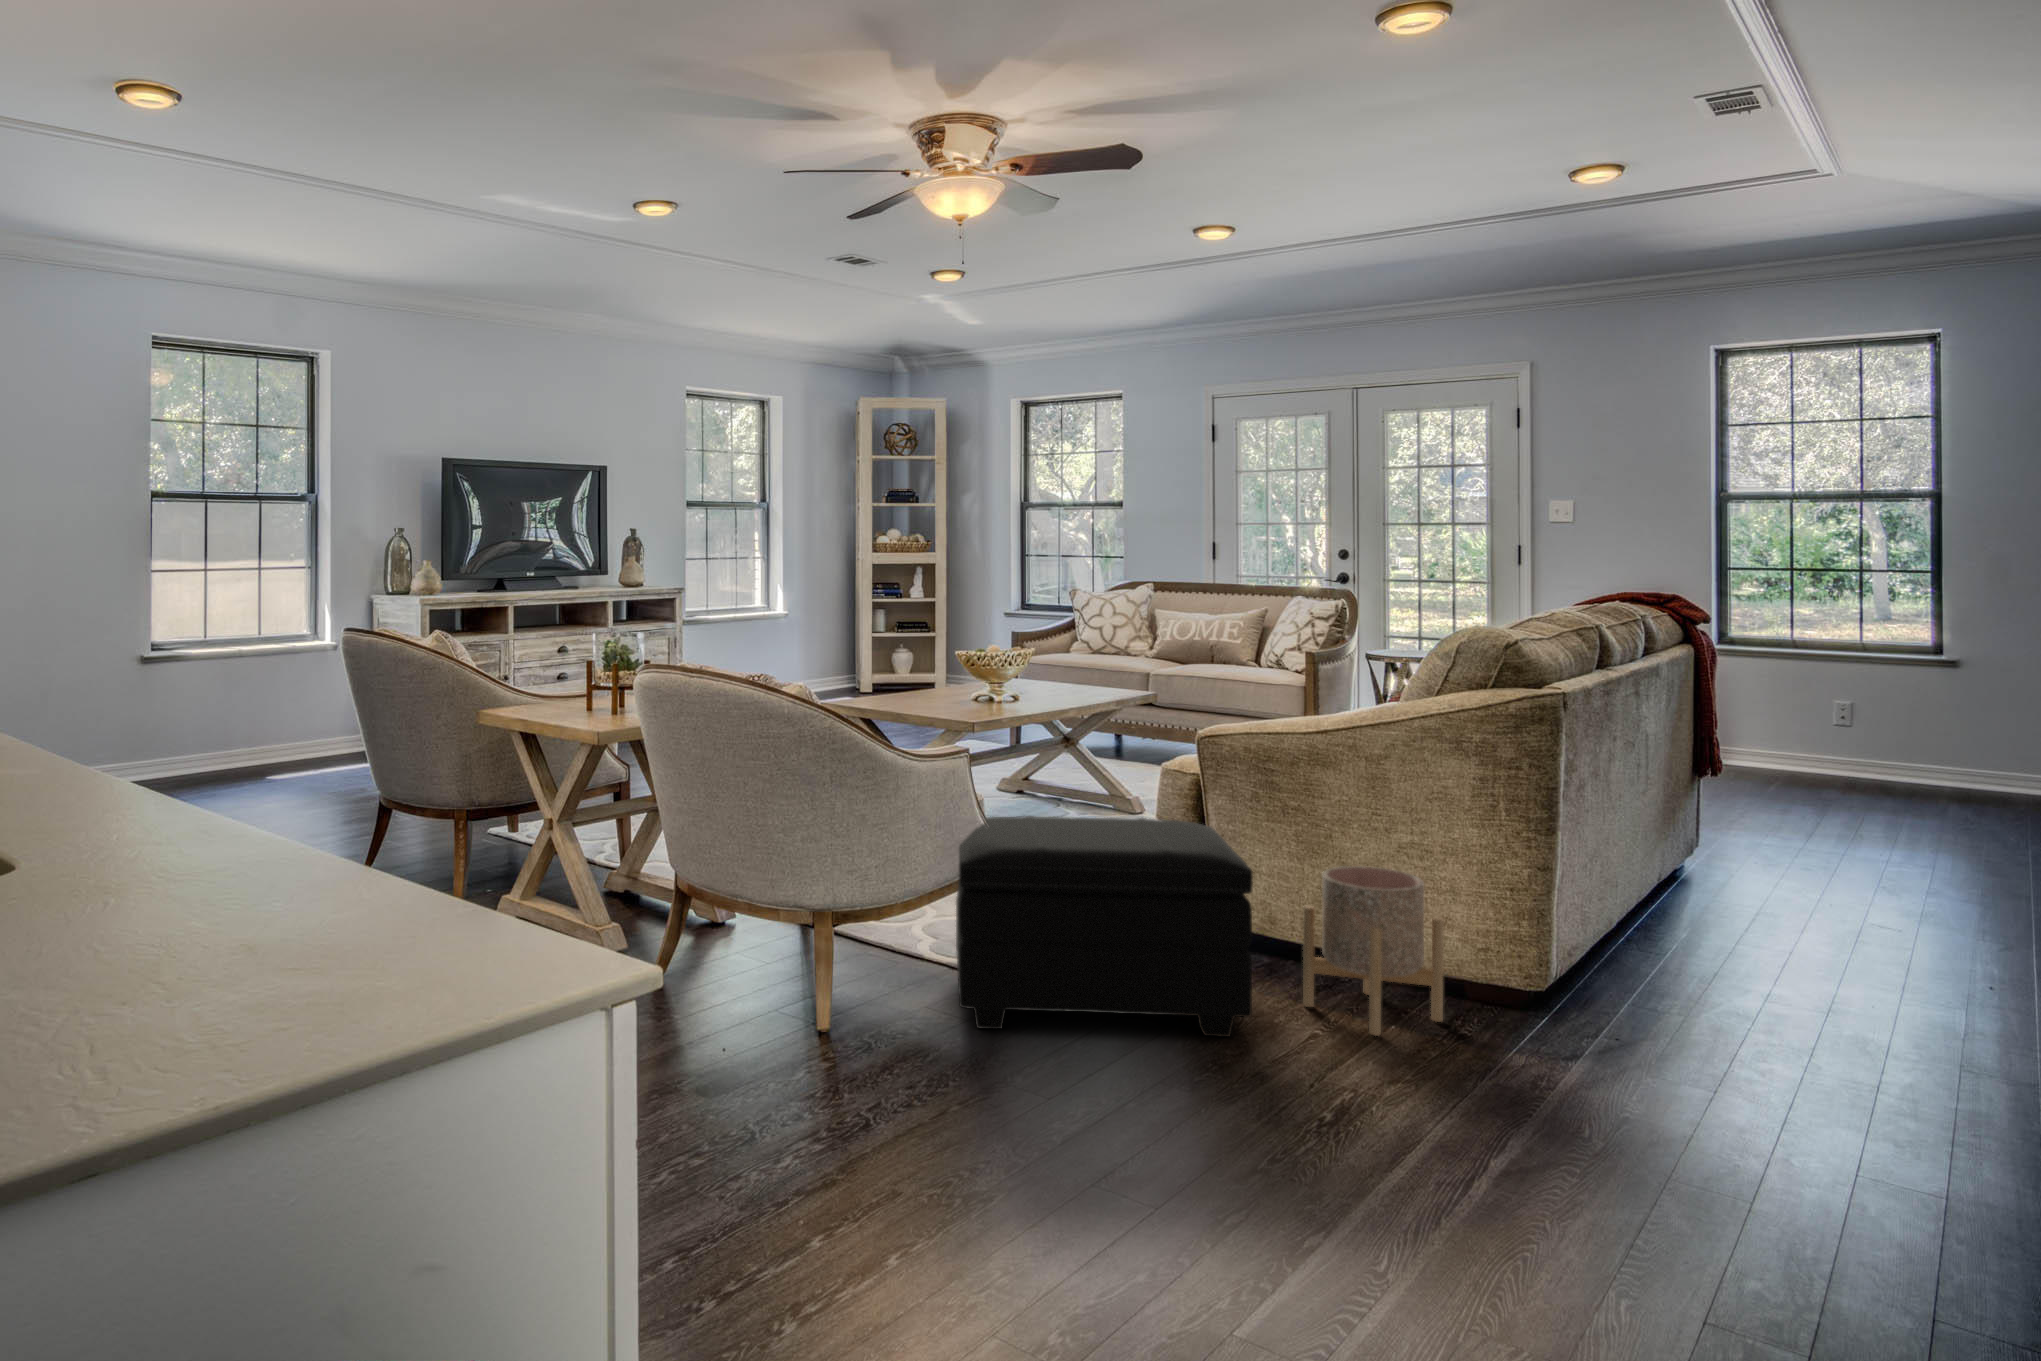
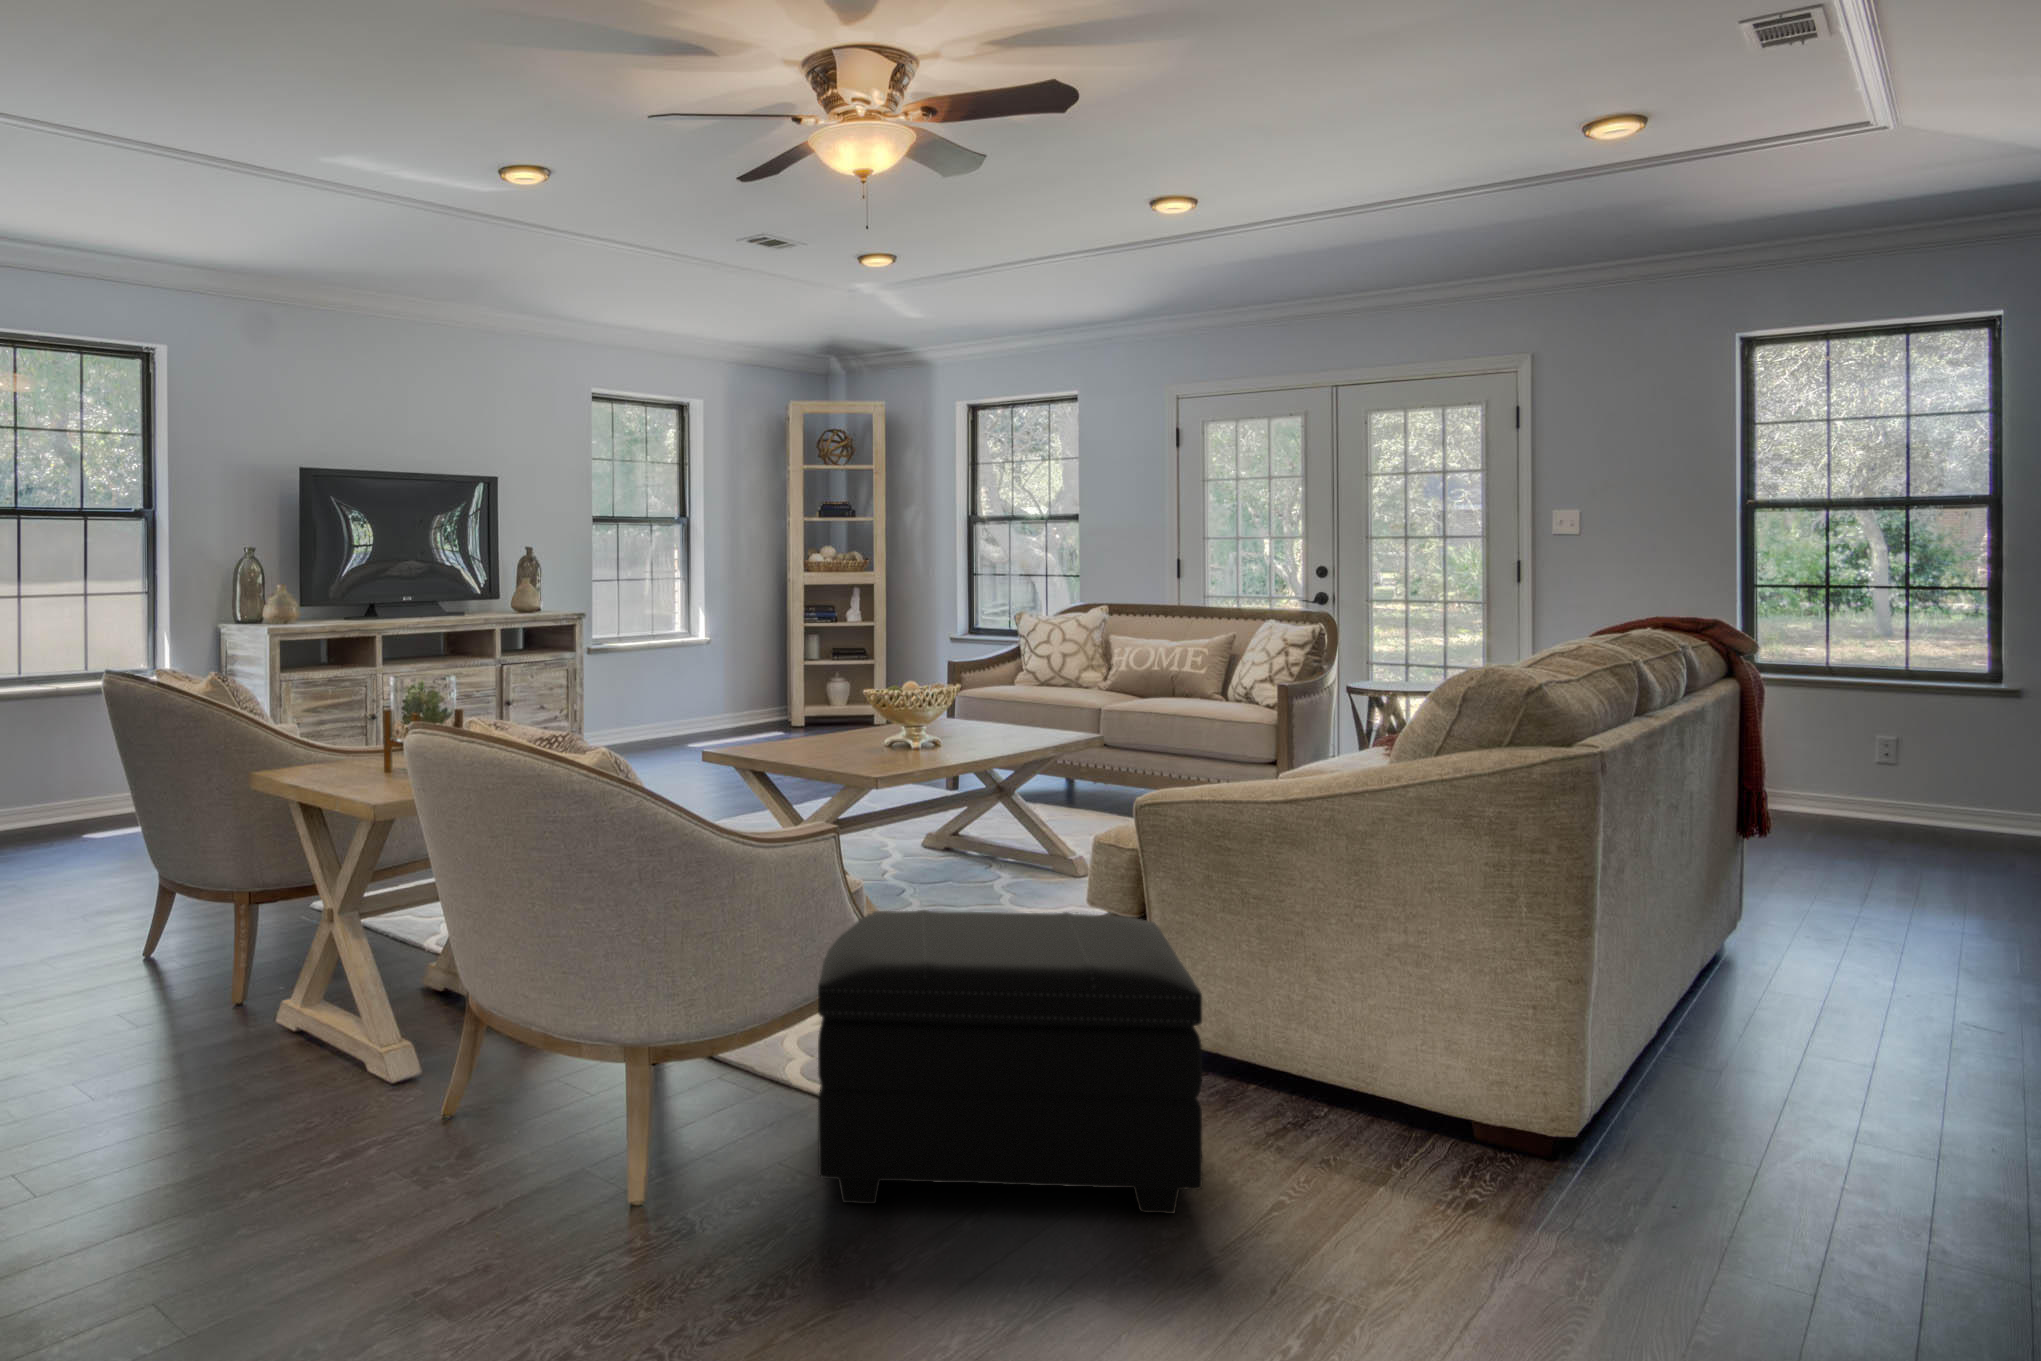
planter: present [1303,866,1444,1036] -> none [1271,976,1452,1209]

